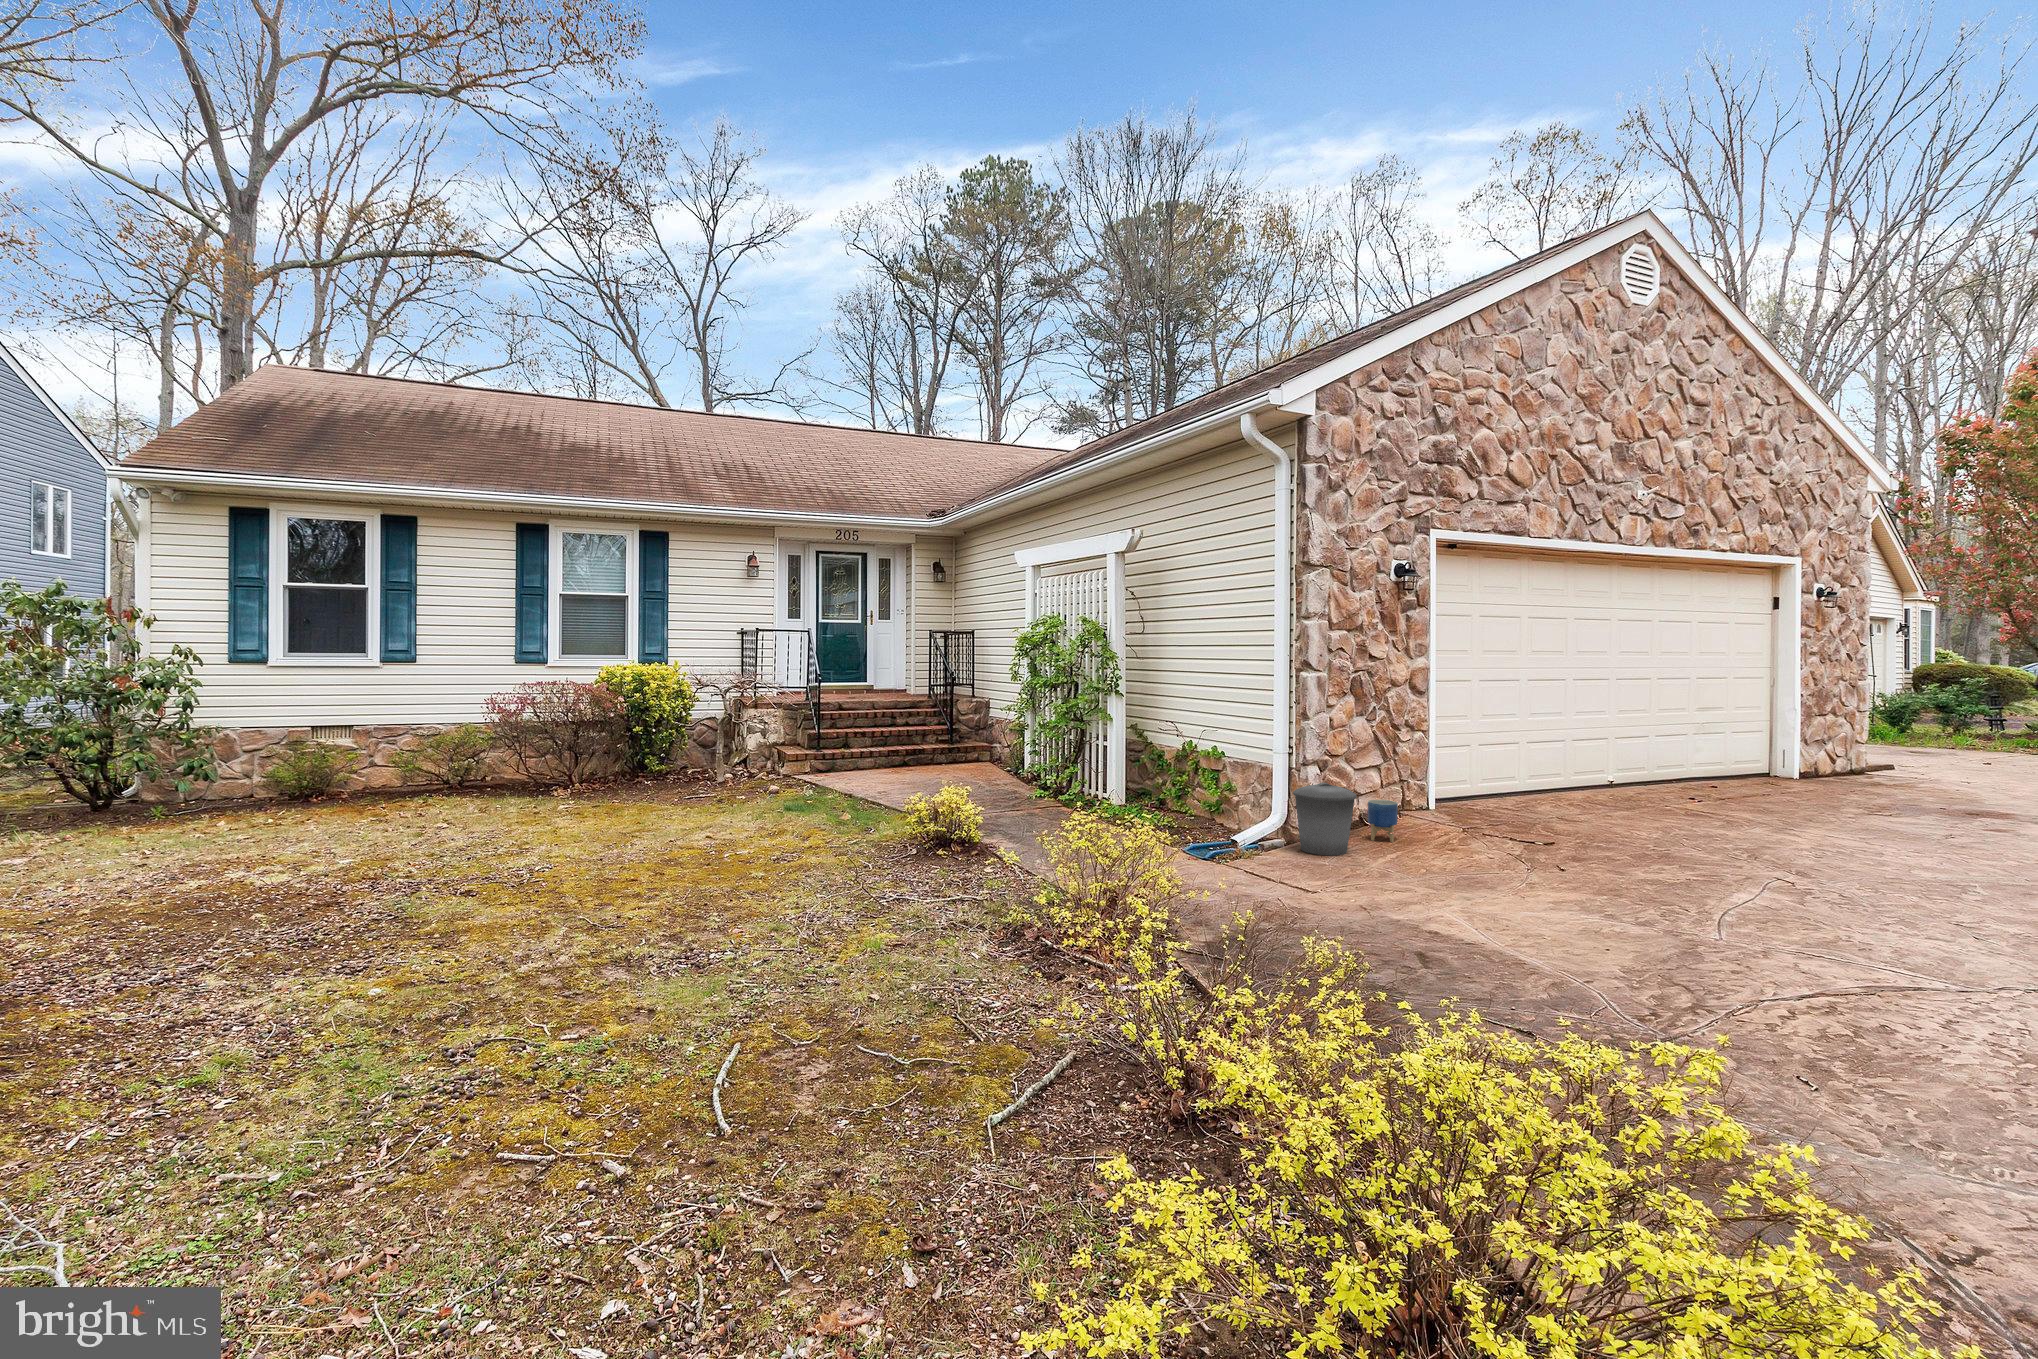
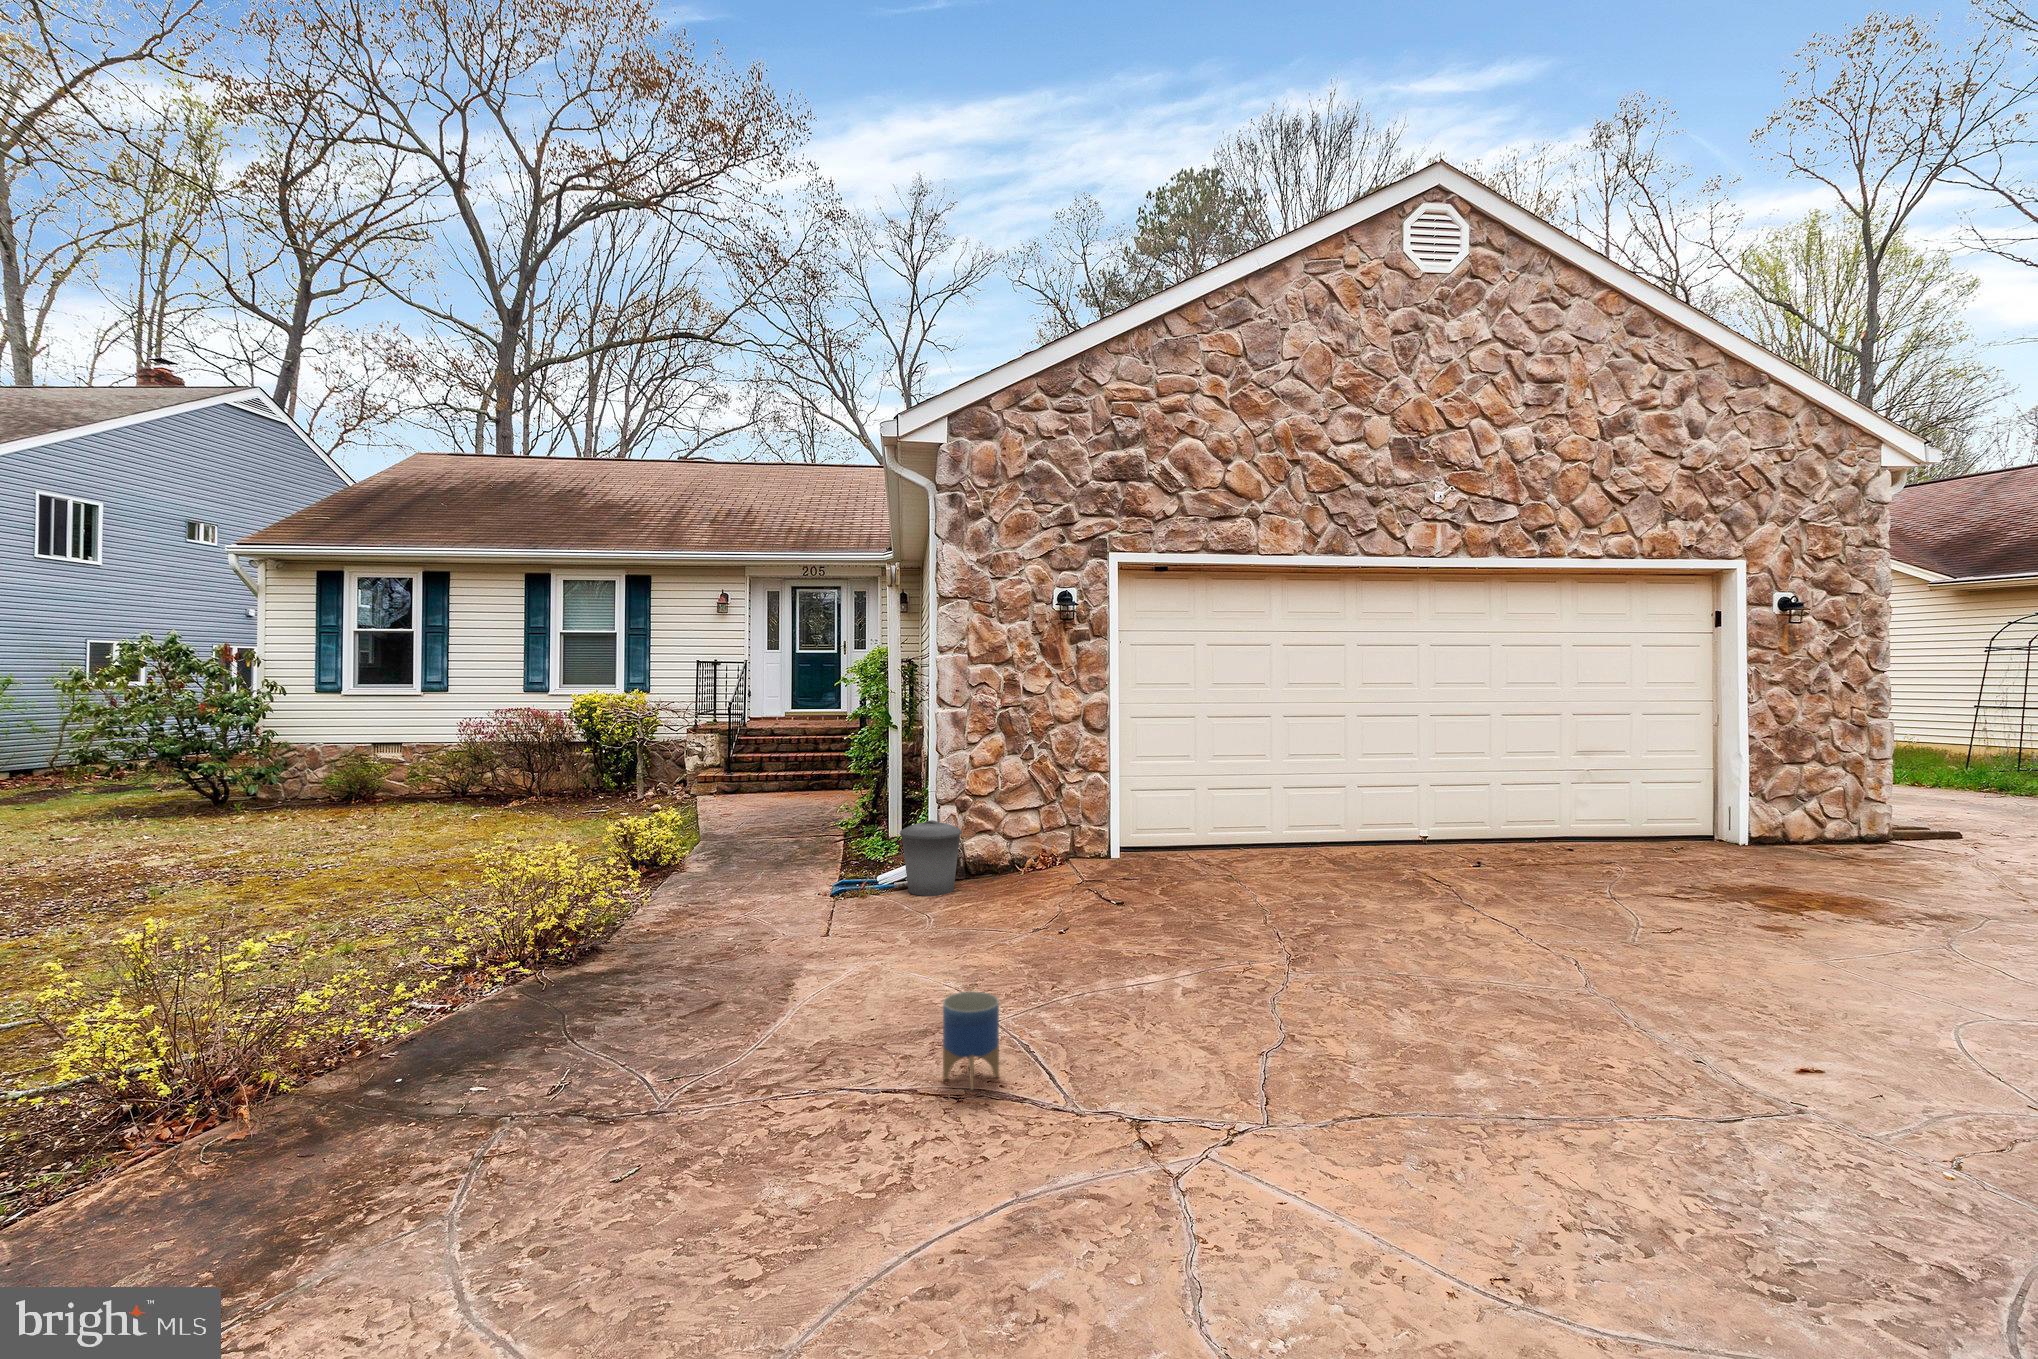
planter: present [1368,800,1398,842] -> present [943,991,999,1090]

